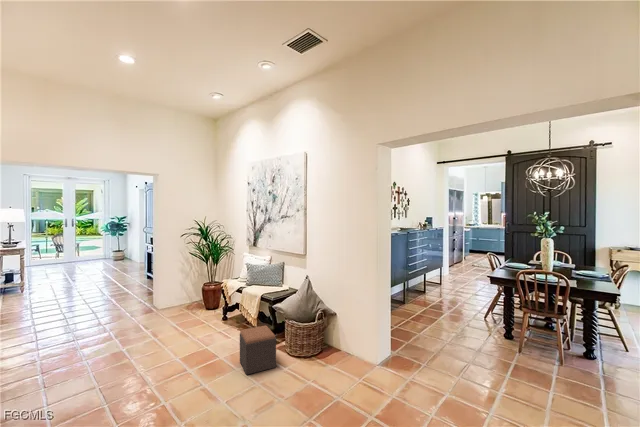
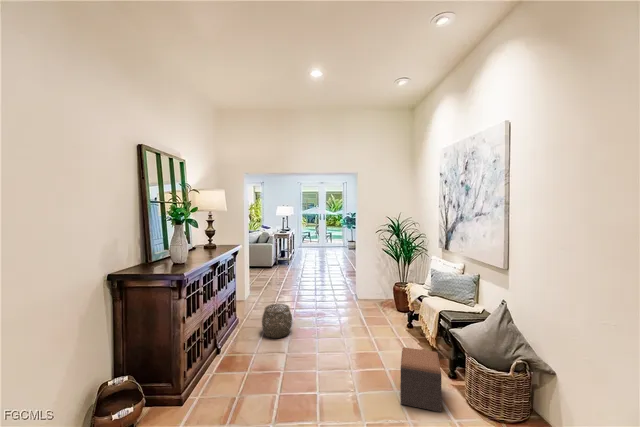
woven basket: none [41,332,93,380] -> present [262,304,292,338]

